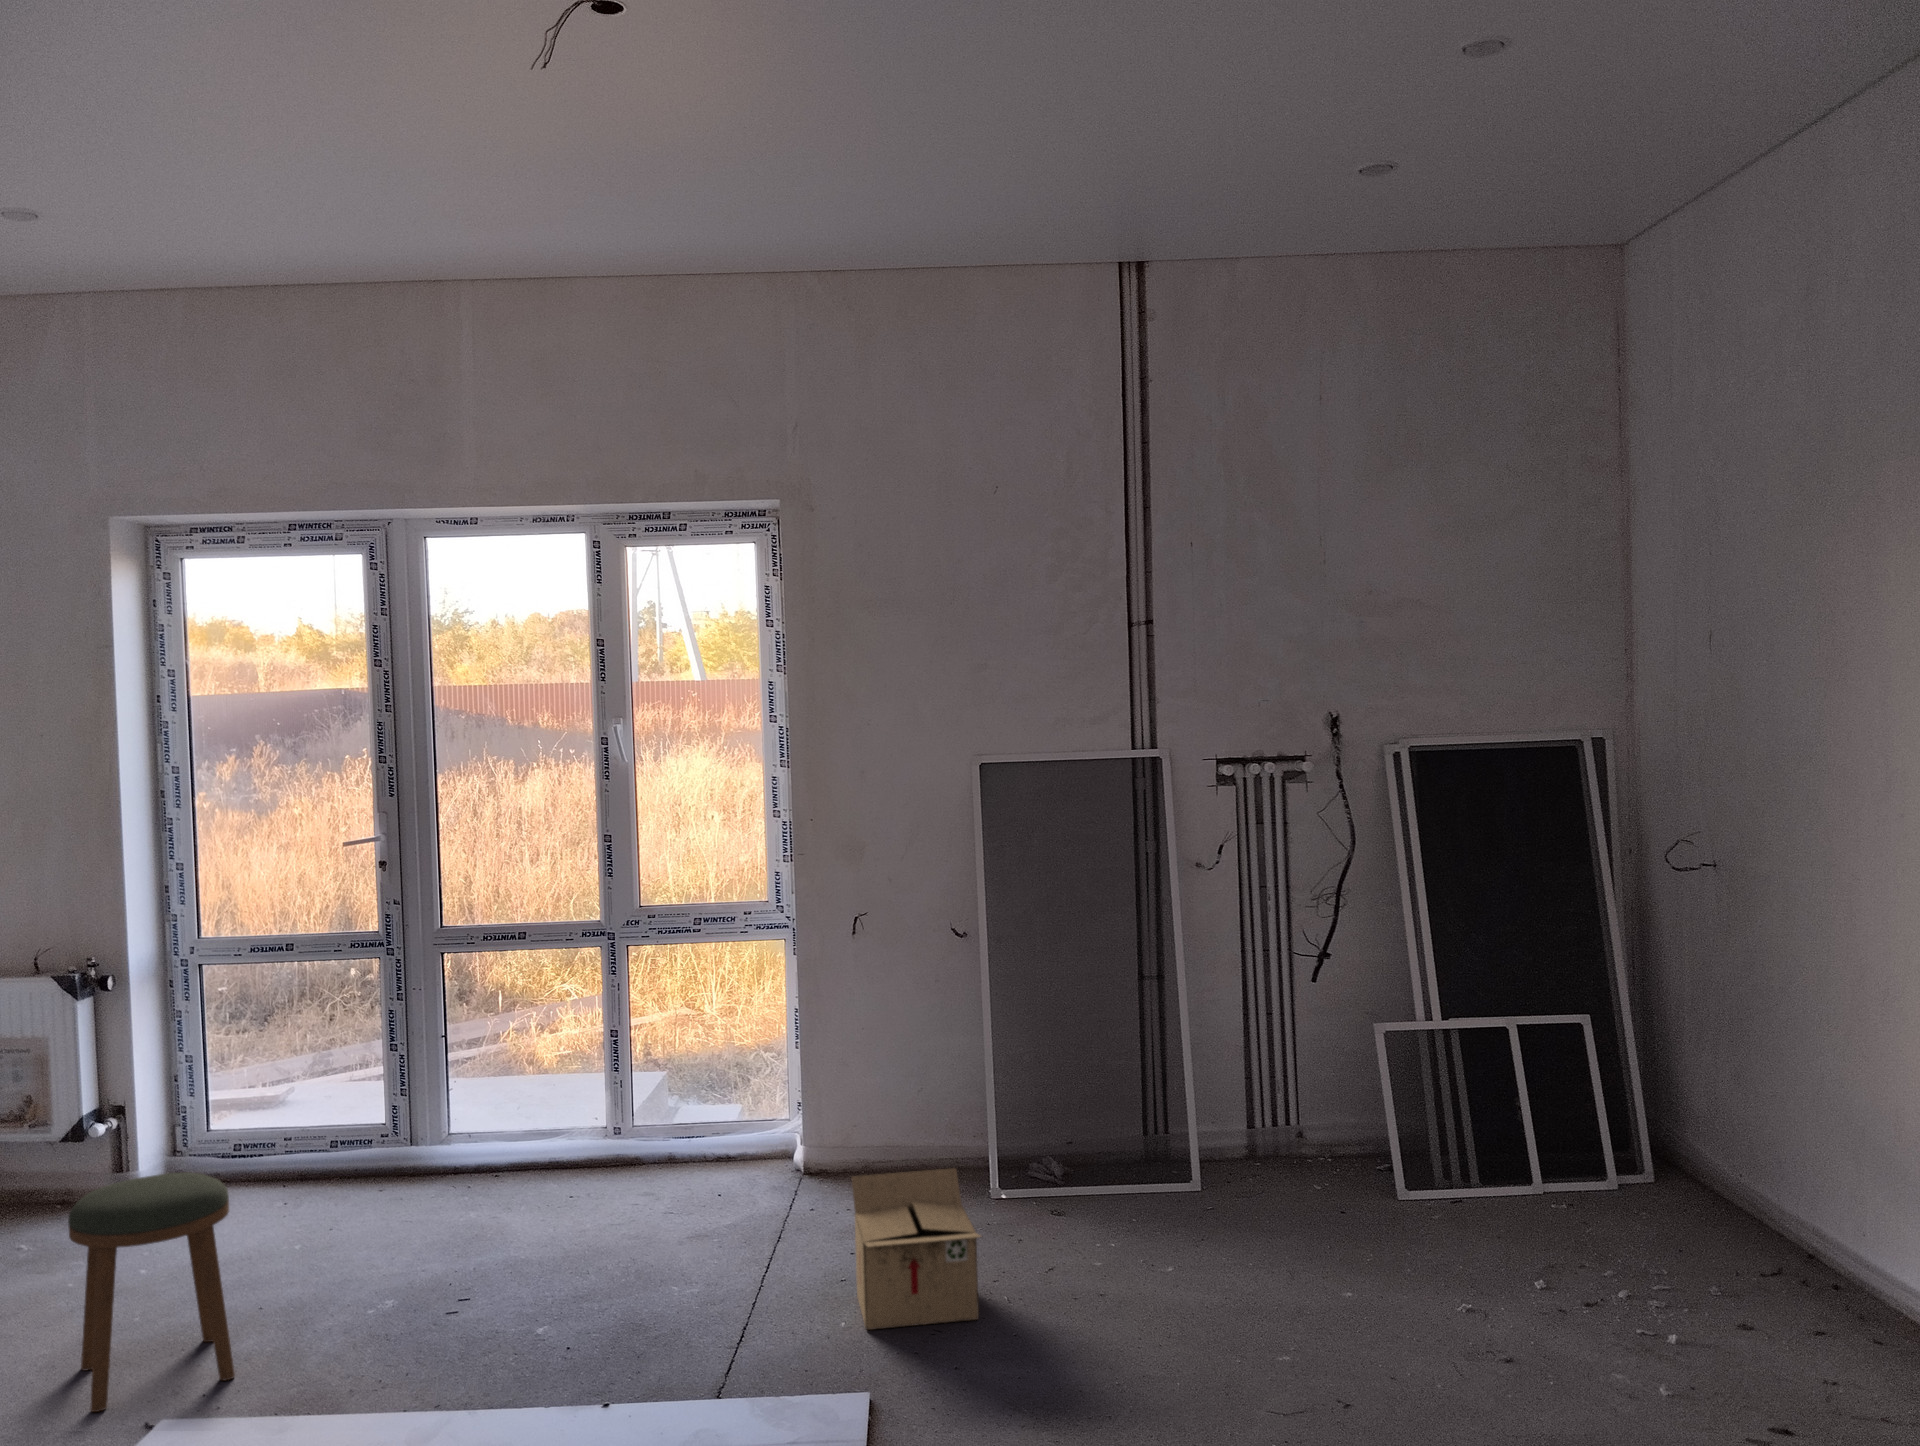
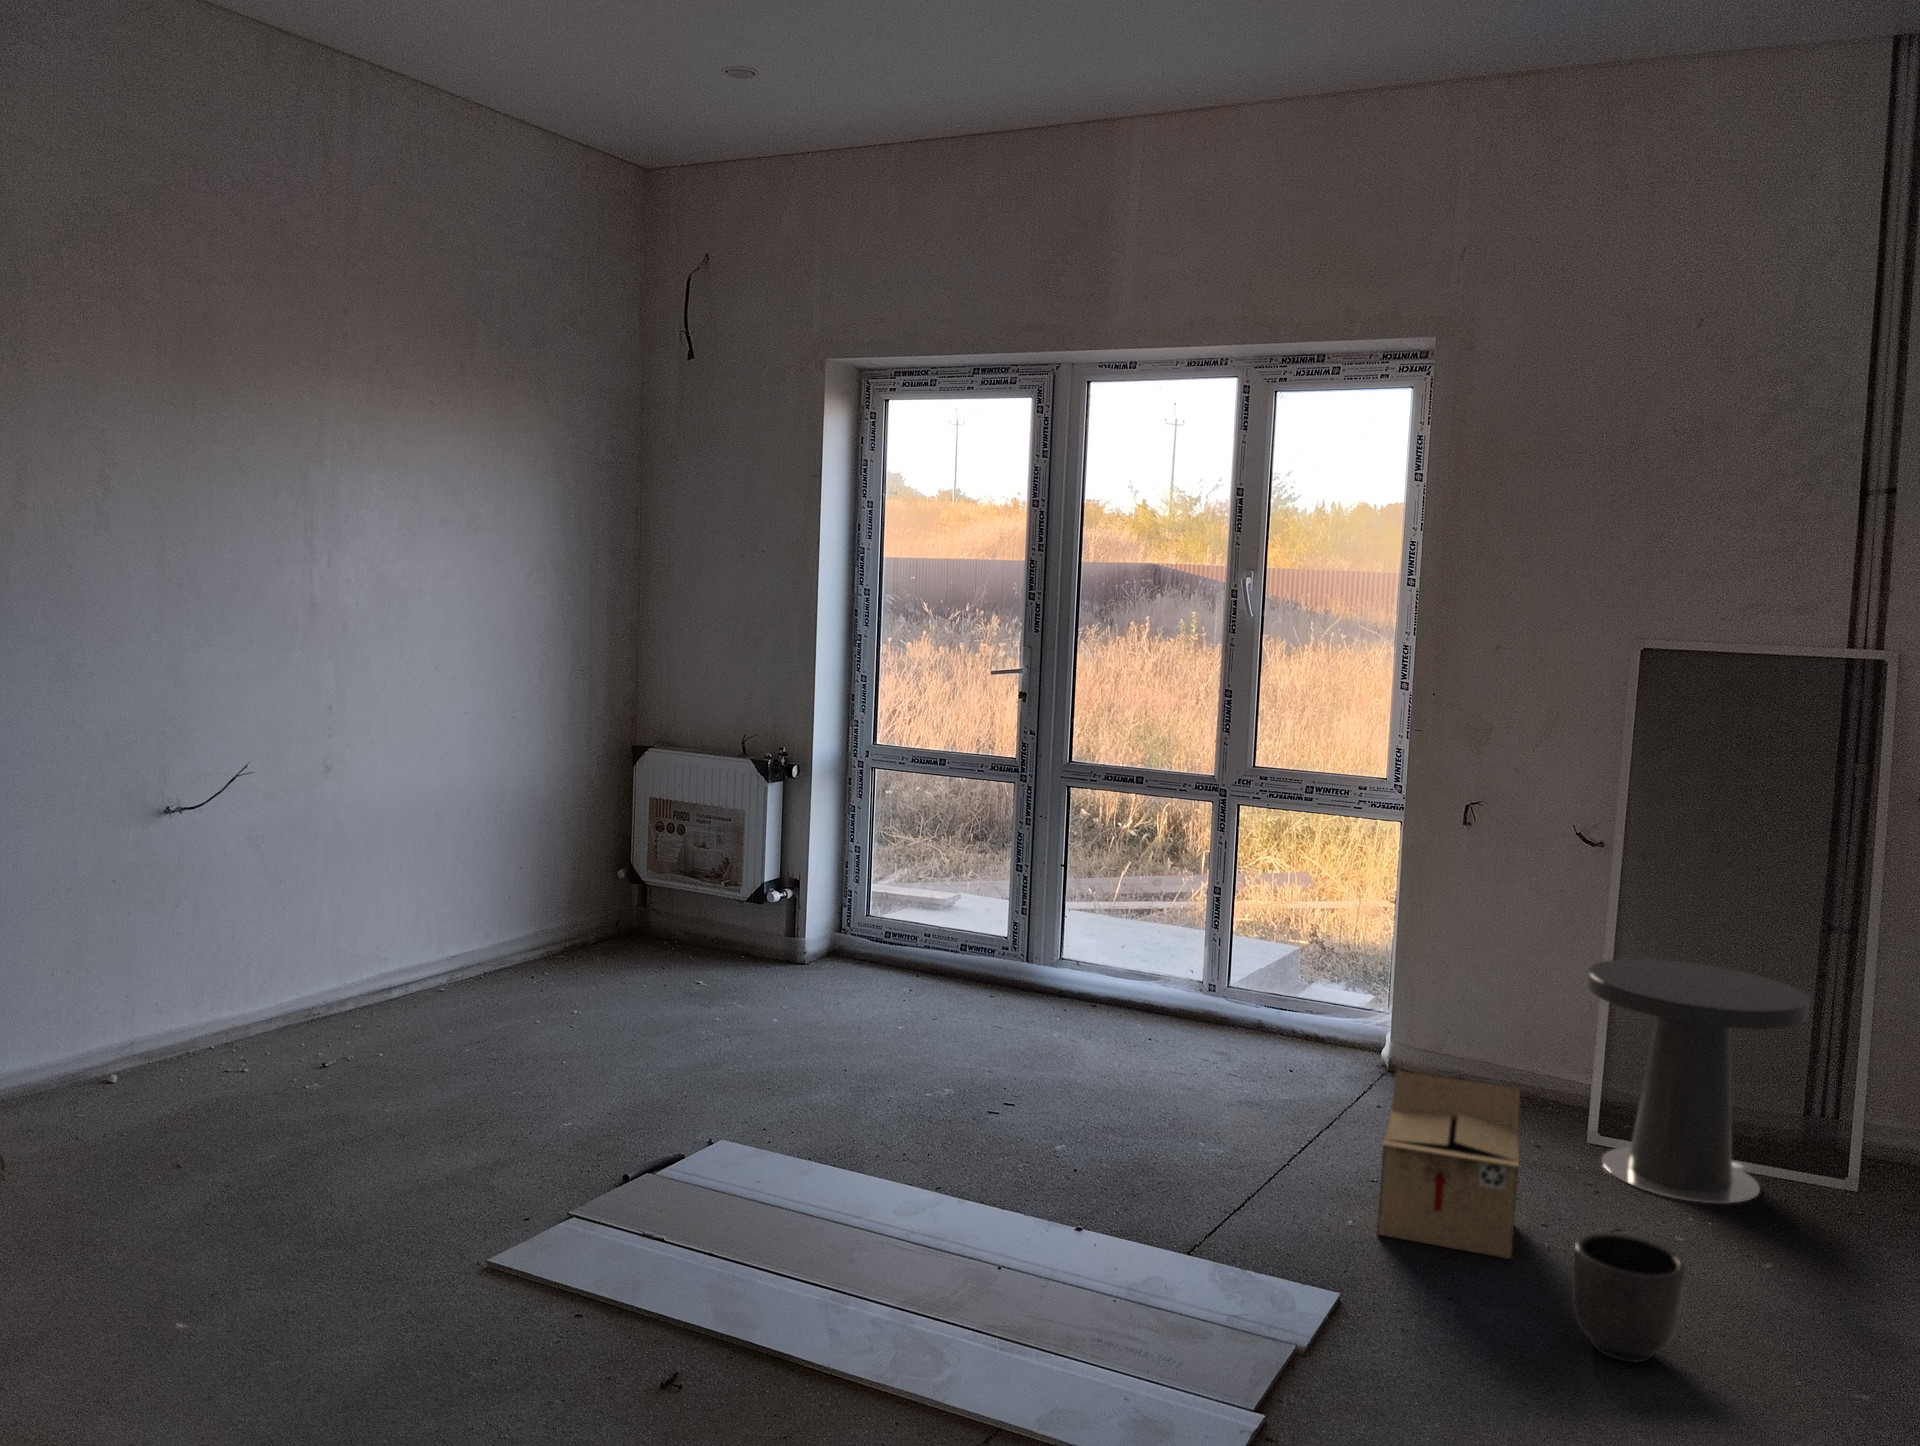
side table: none [981,1028,1148,1231] -> present [1588,959,1810,1203]
stool: present [68,1173,235,1412] -> none [678,927,808,1118]
planter: none [1044,1272,1129,1378] -> present [1572,1233,1686,1362]

